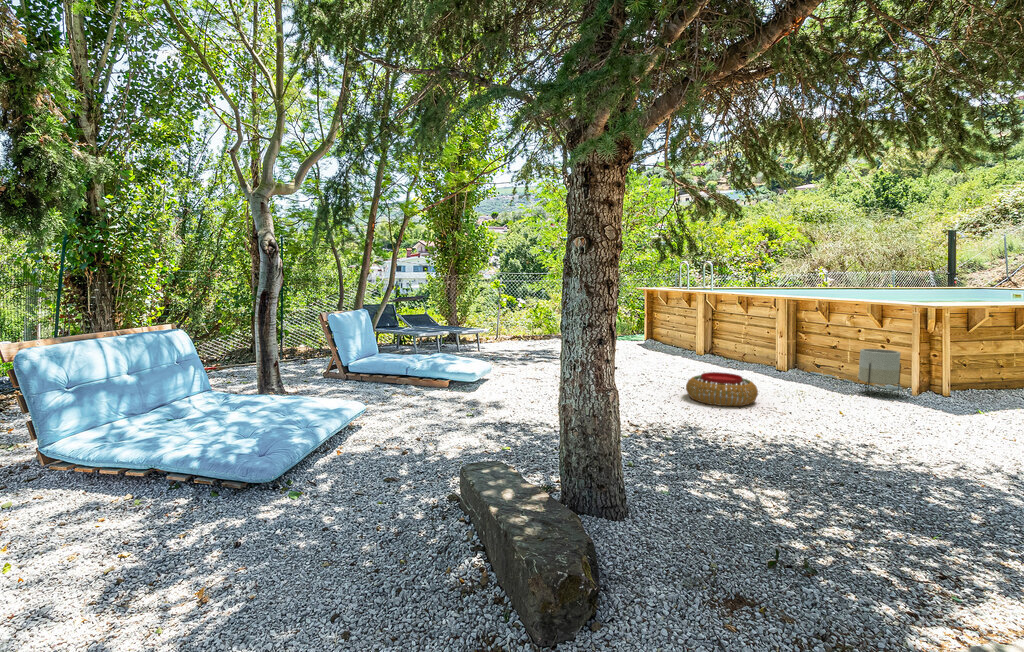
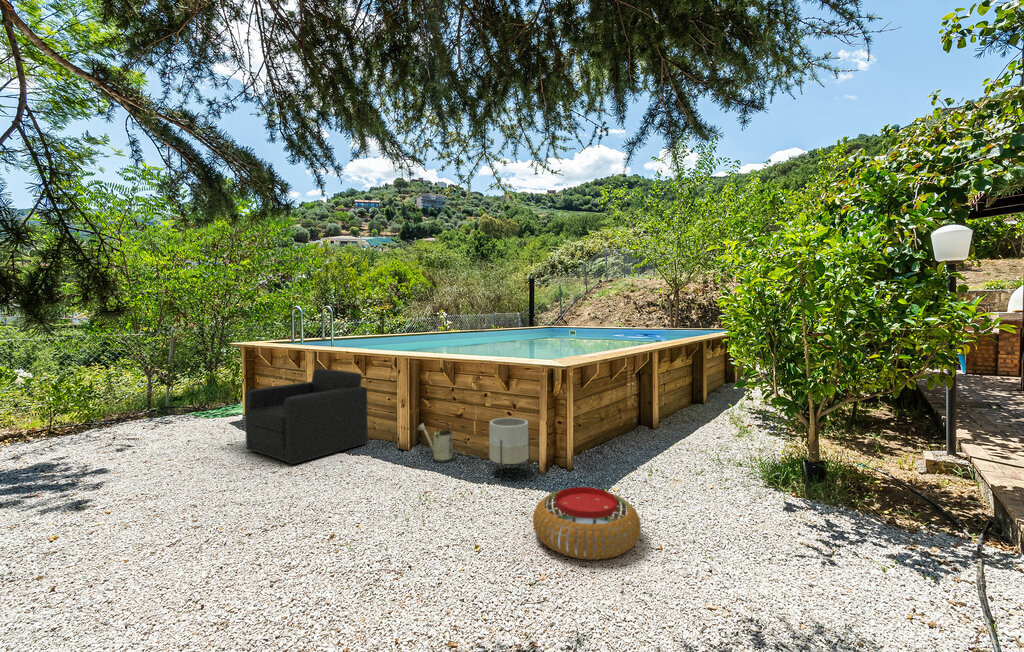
armchair: none [660,307,749,368] -> present [245,369,368,464]
watering can: none [792,350,825,382] -> present [418,422,454,463]
pouf: present [686,372,758,406] -> present [533,487,641,560]

